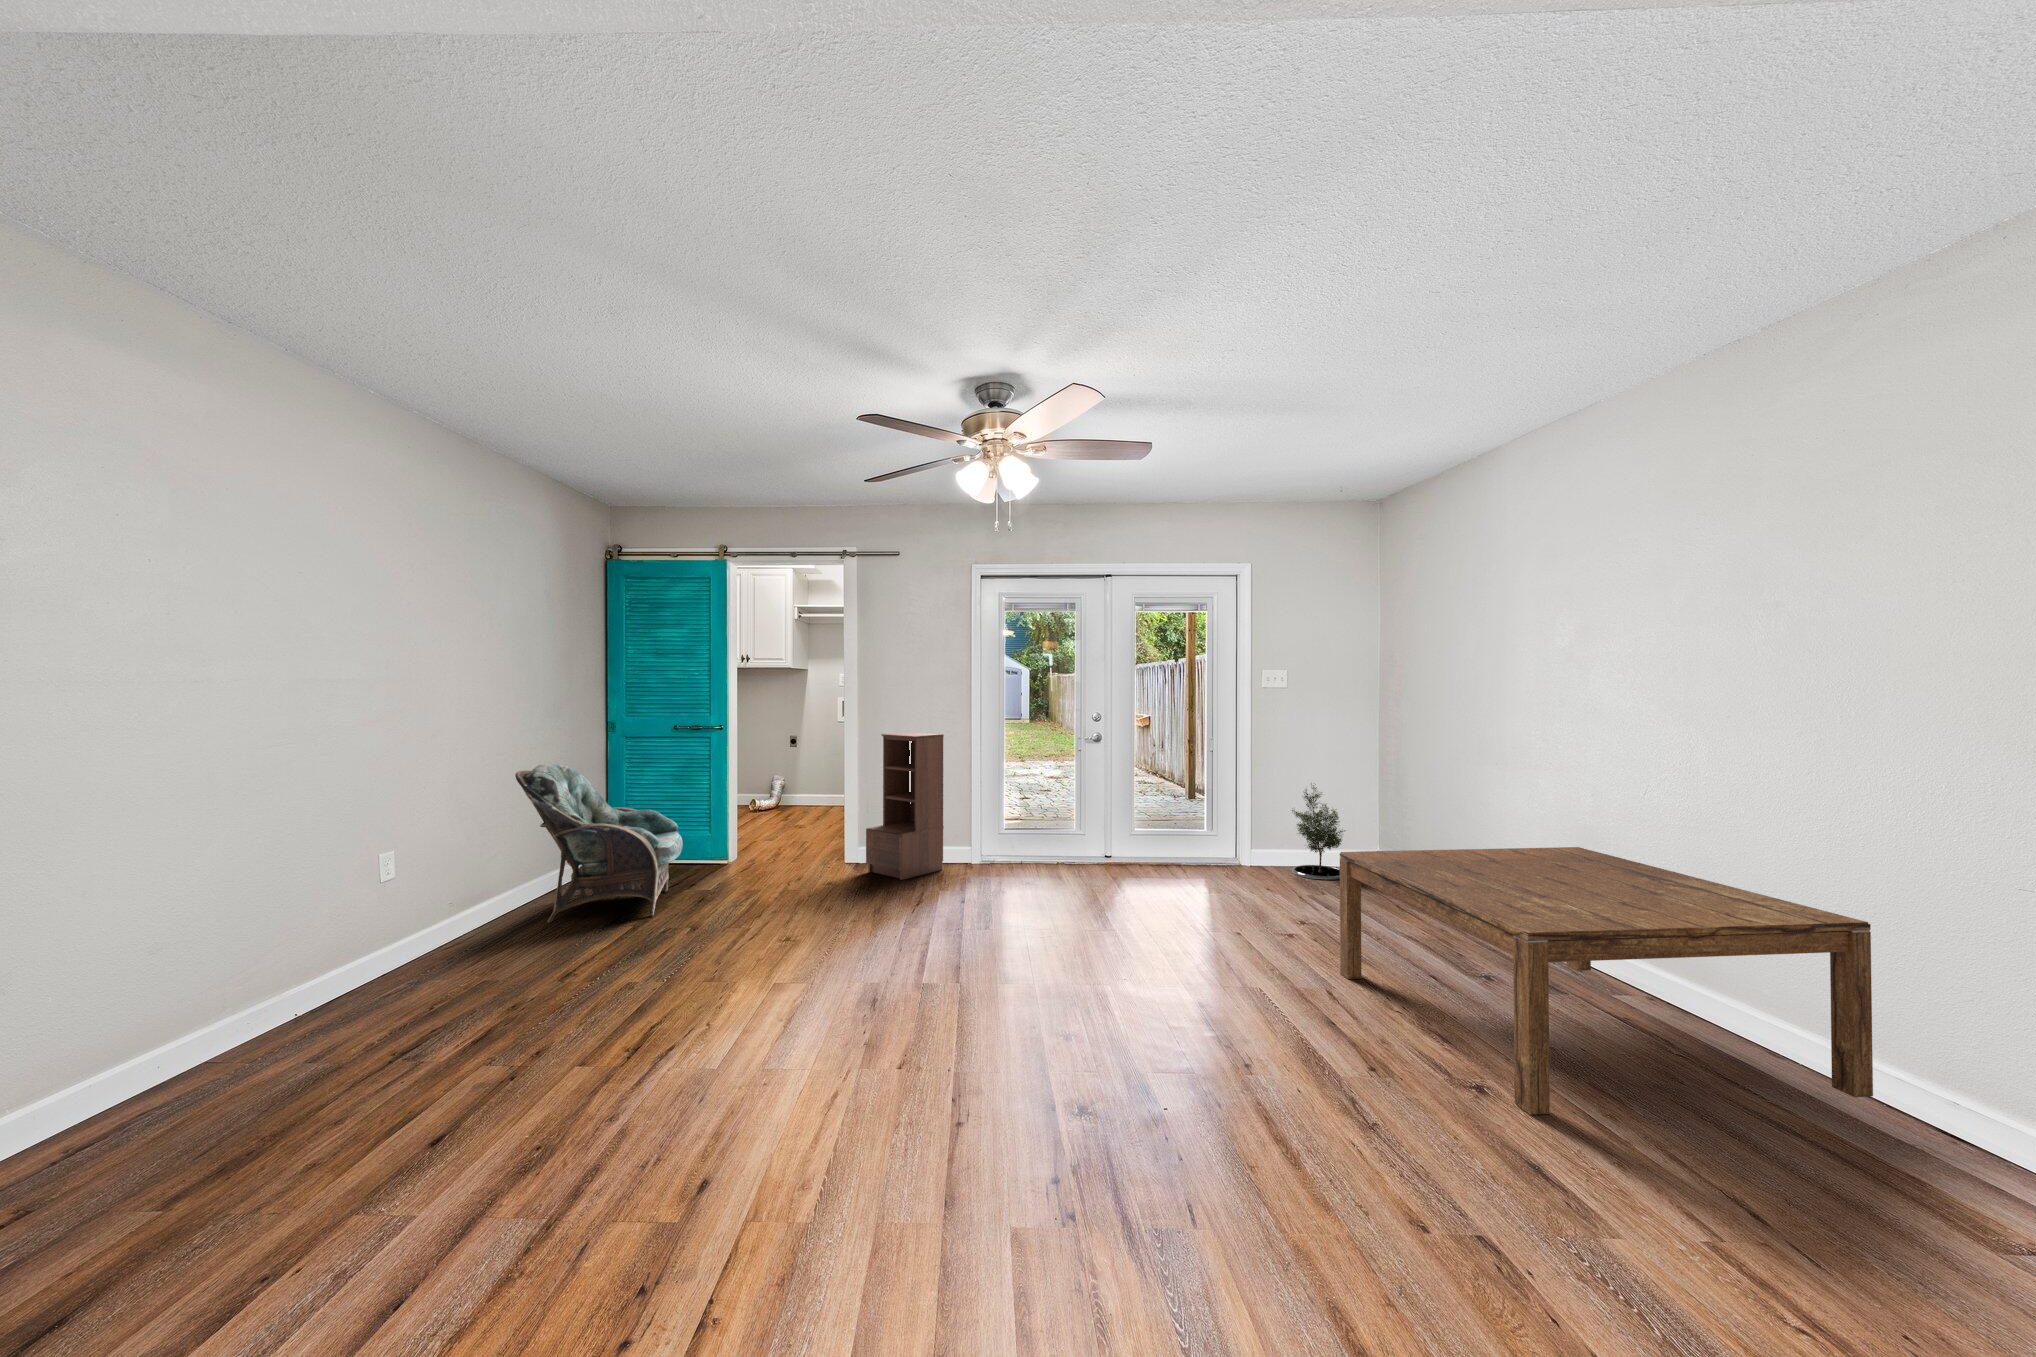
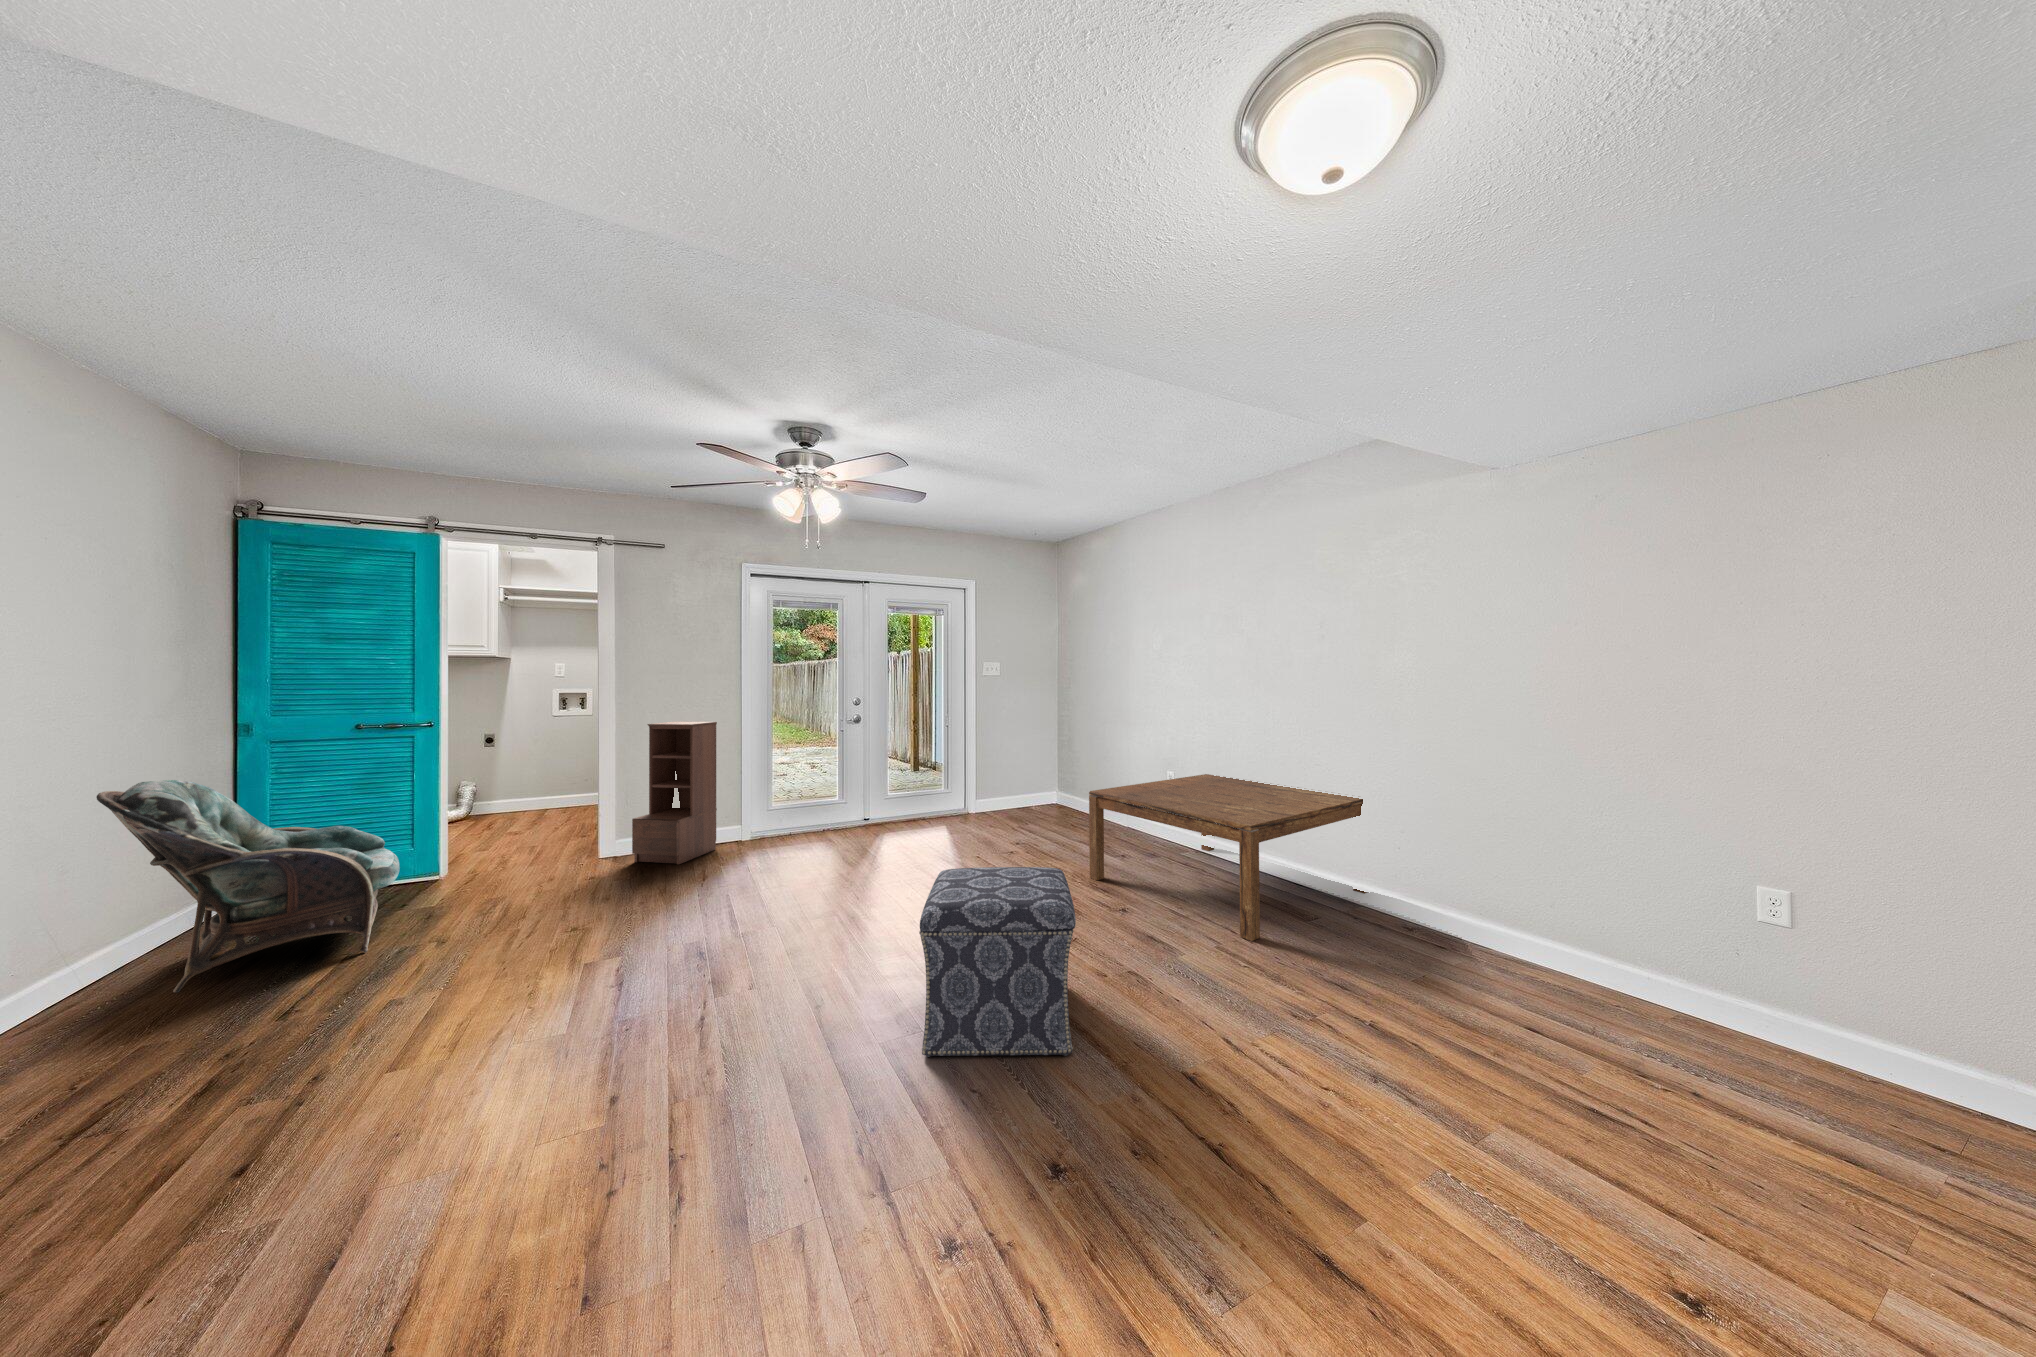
potted tree: present [1292,785,1345,880] -> none [1005,746,1044,817]
ottoman: none [973,922,1193,1173] -> present [919,867,1076,1057]

